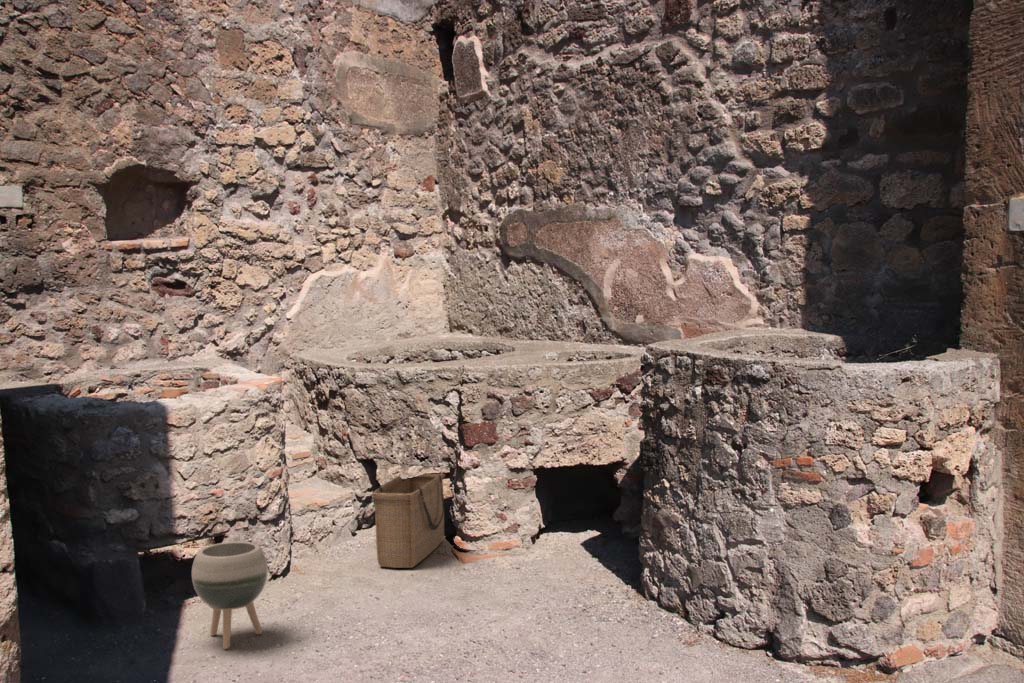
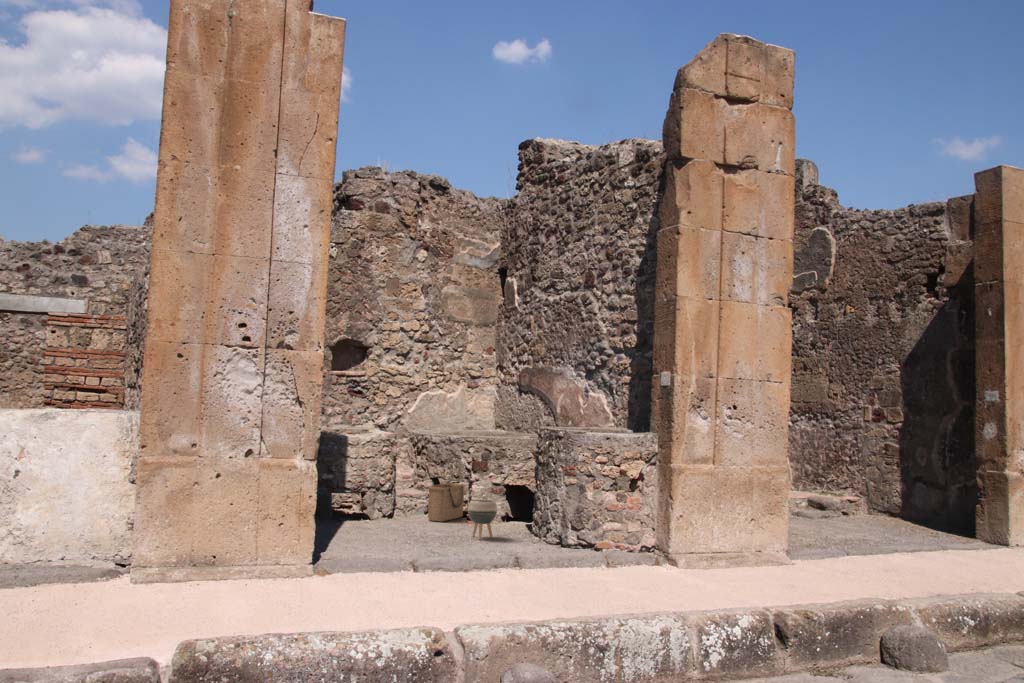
planter: present [192,542,268,649] -> present [468,500,497,540]

